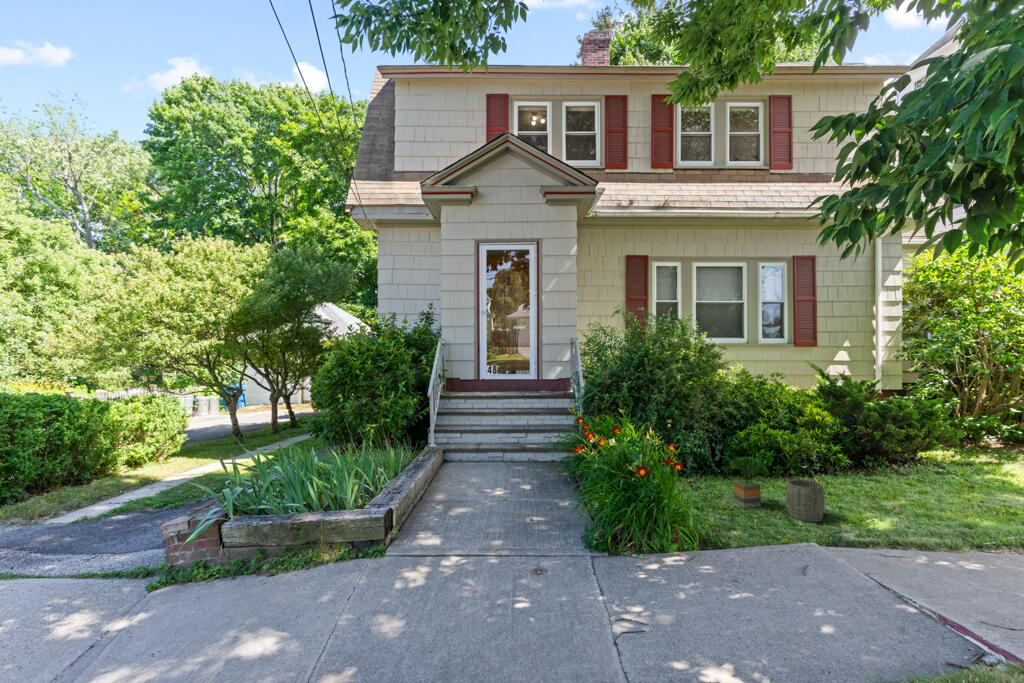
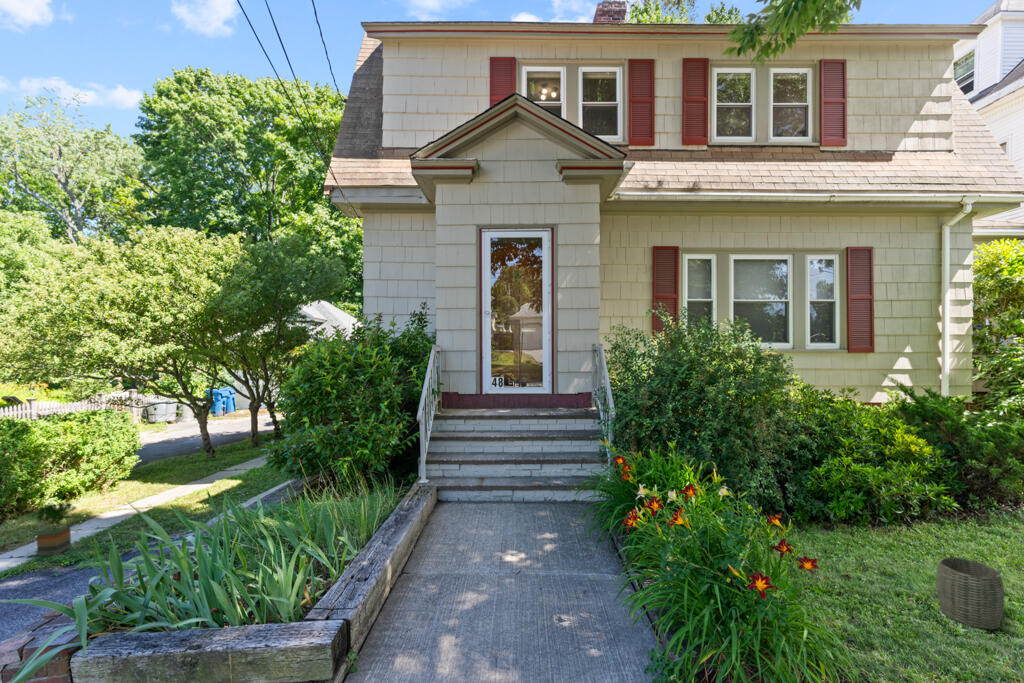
potted tree: present [730,457,769,508] -> present [36,503,76,556]

